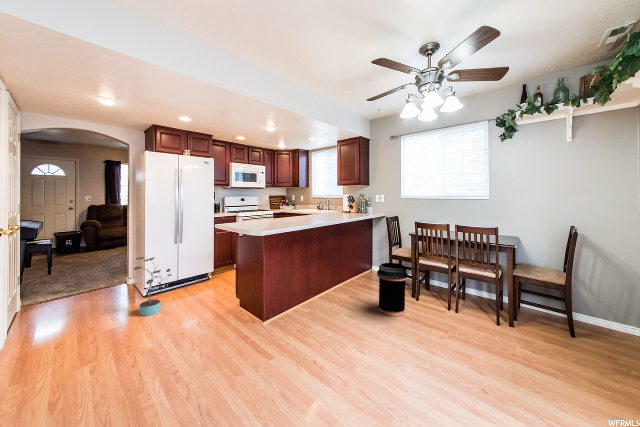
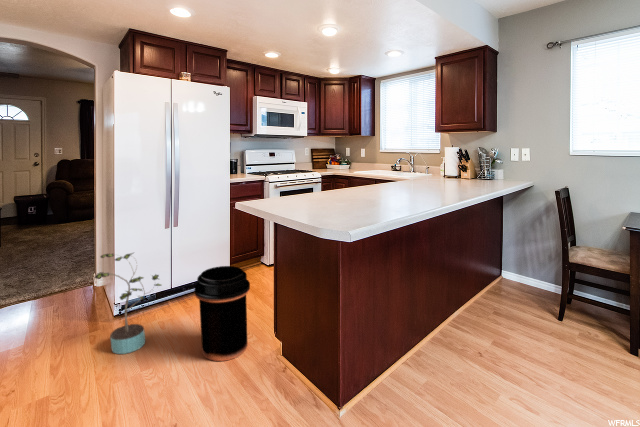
trash can: present [377,263,408,316] -> present [195,266,250,361]

